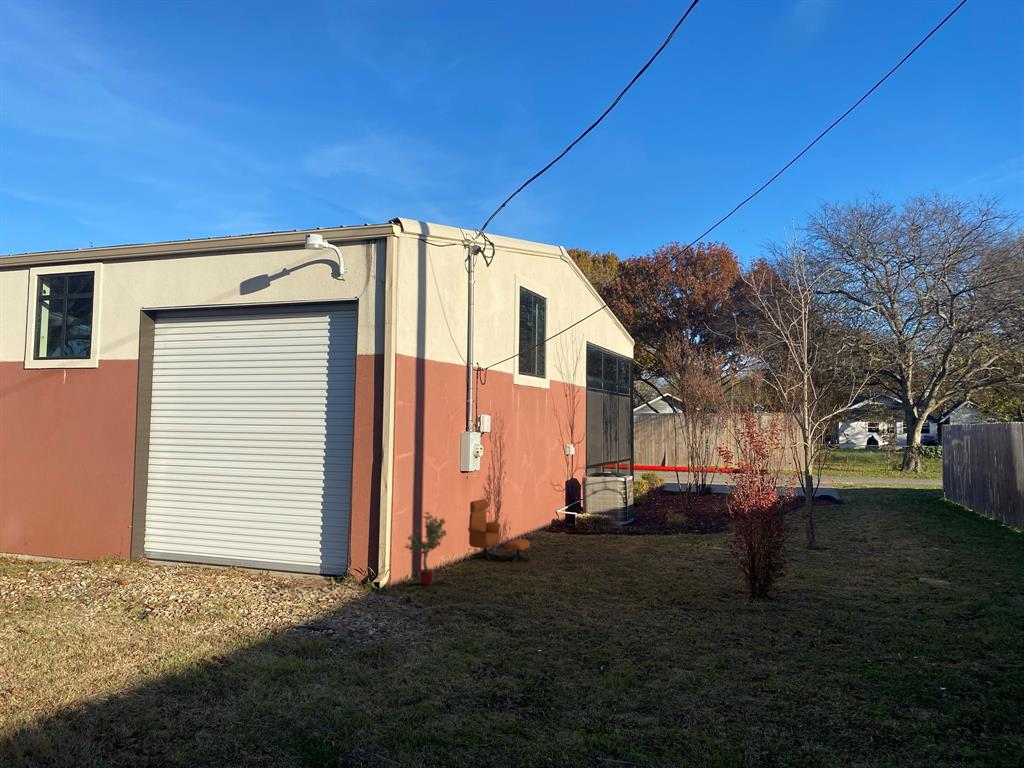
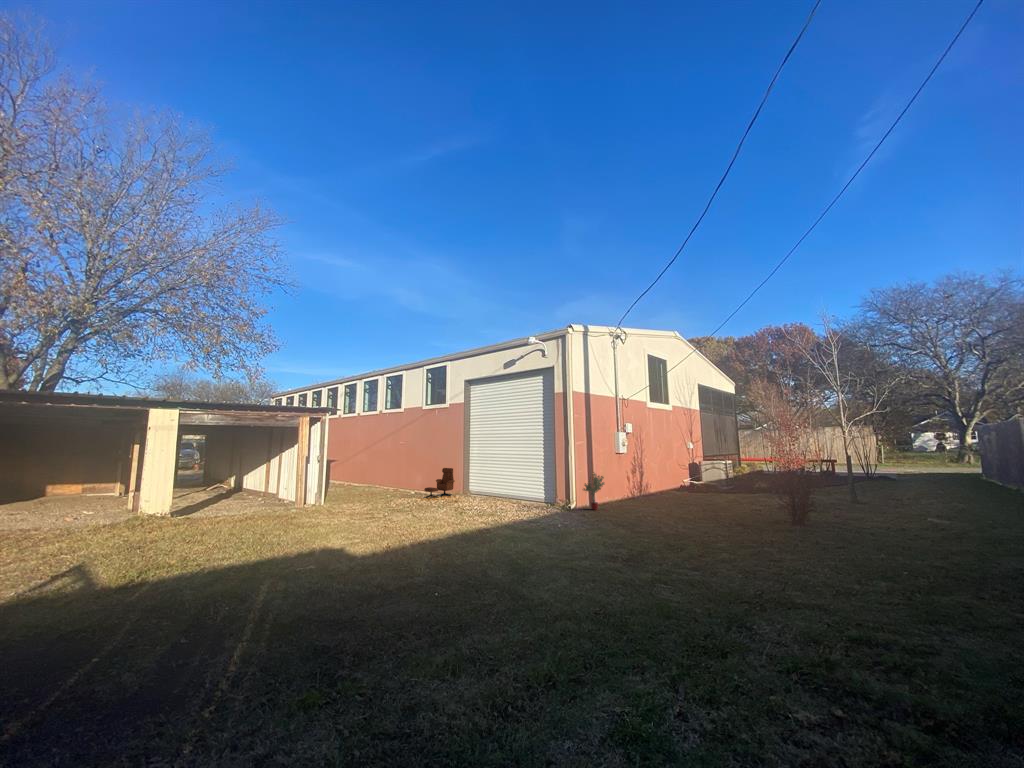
lounge chair: present [468,499,531,563] -> present [424,468,455,498]

